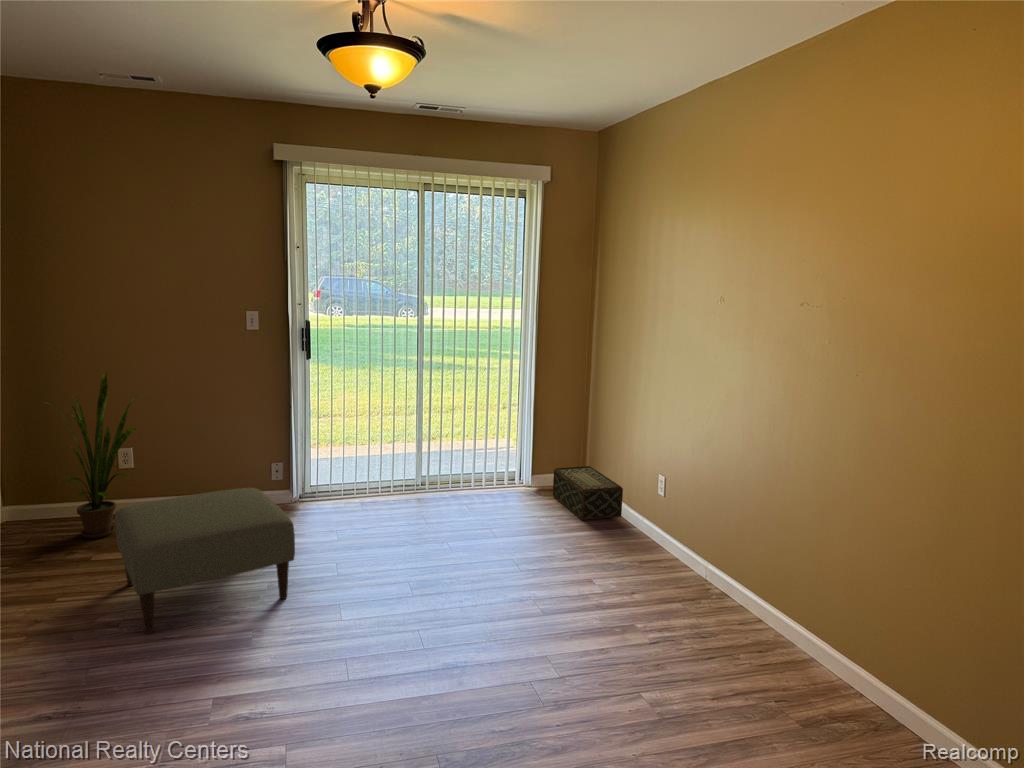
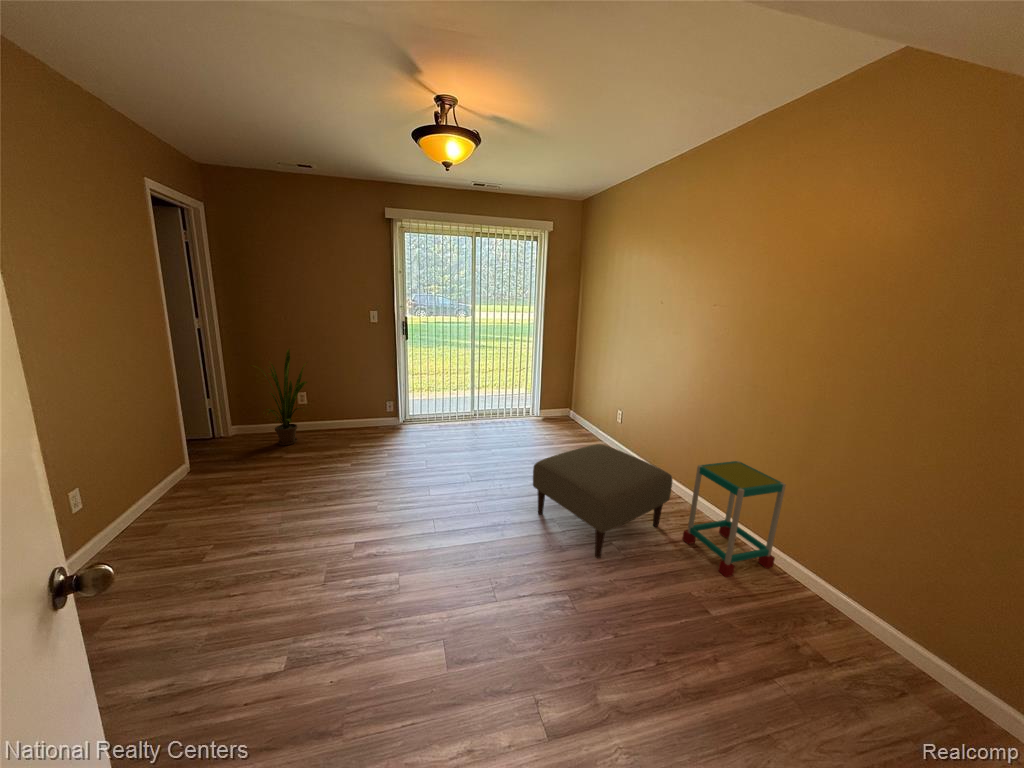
woven basket: present [553,466,623,520] -> none [551,405,593,436]
ottoman: present [115,488,295,634] -> present [533,444,672,558]
side table: none [756,556,909,746] -> present [682,461,786,577]

